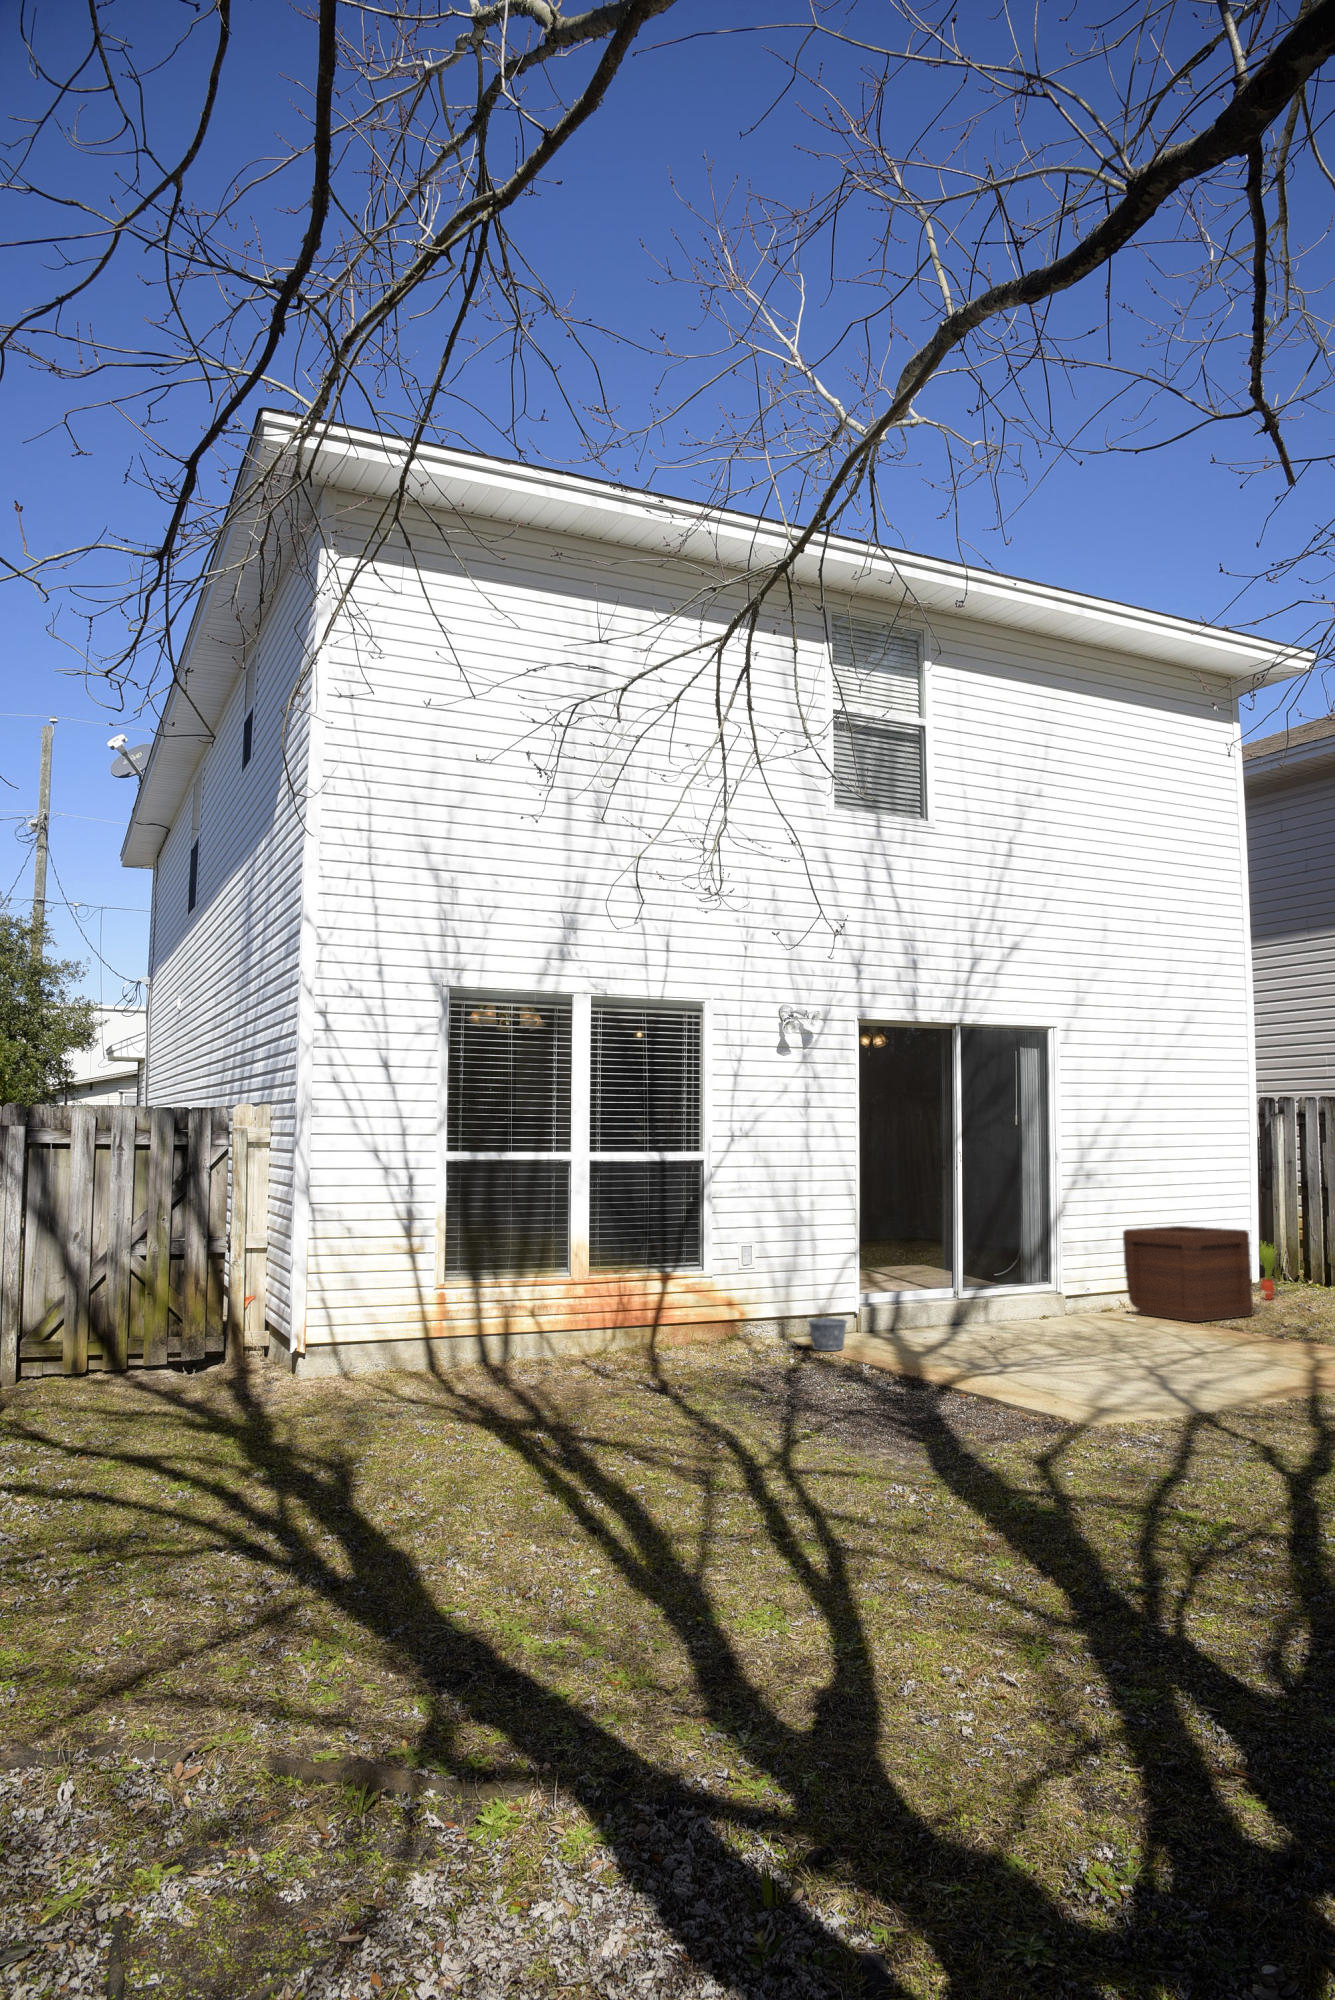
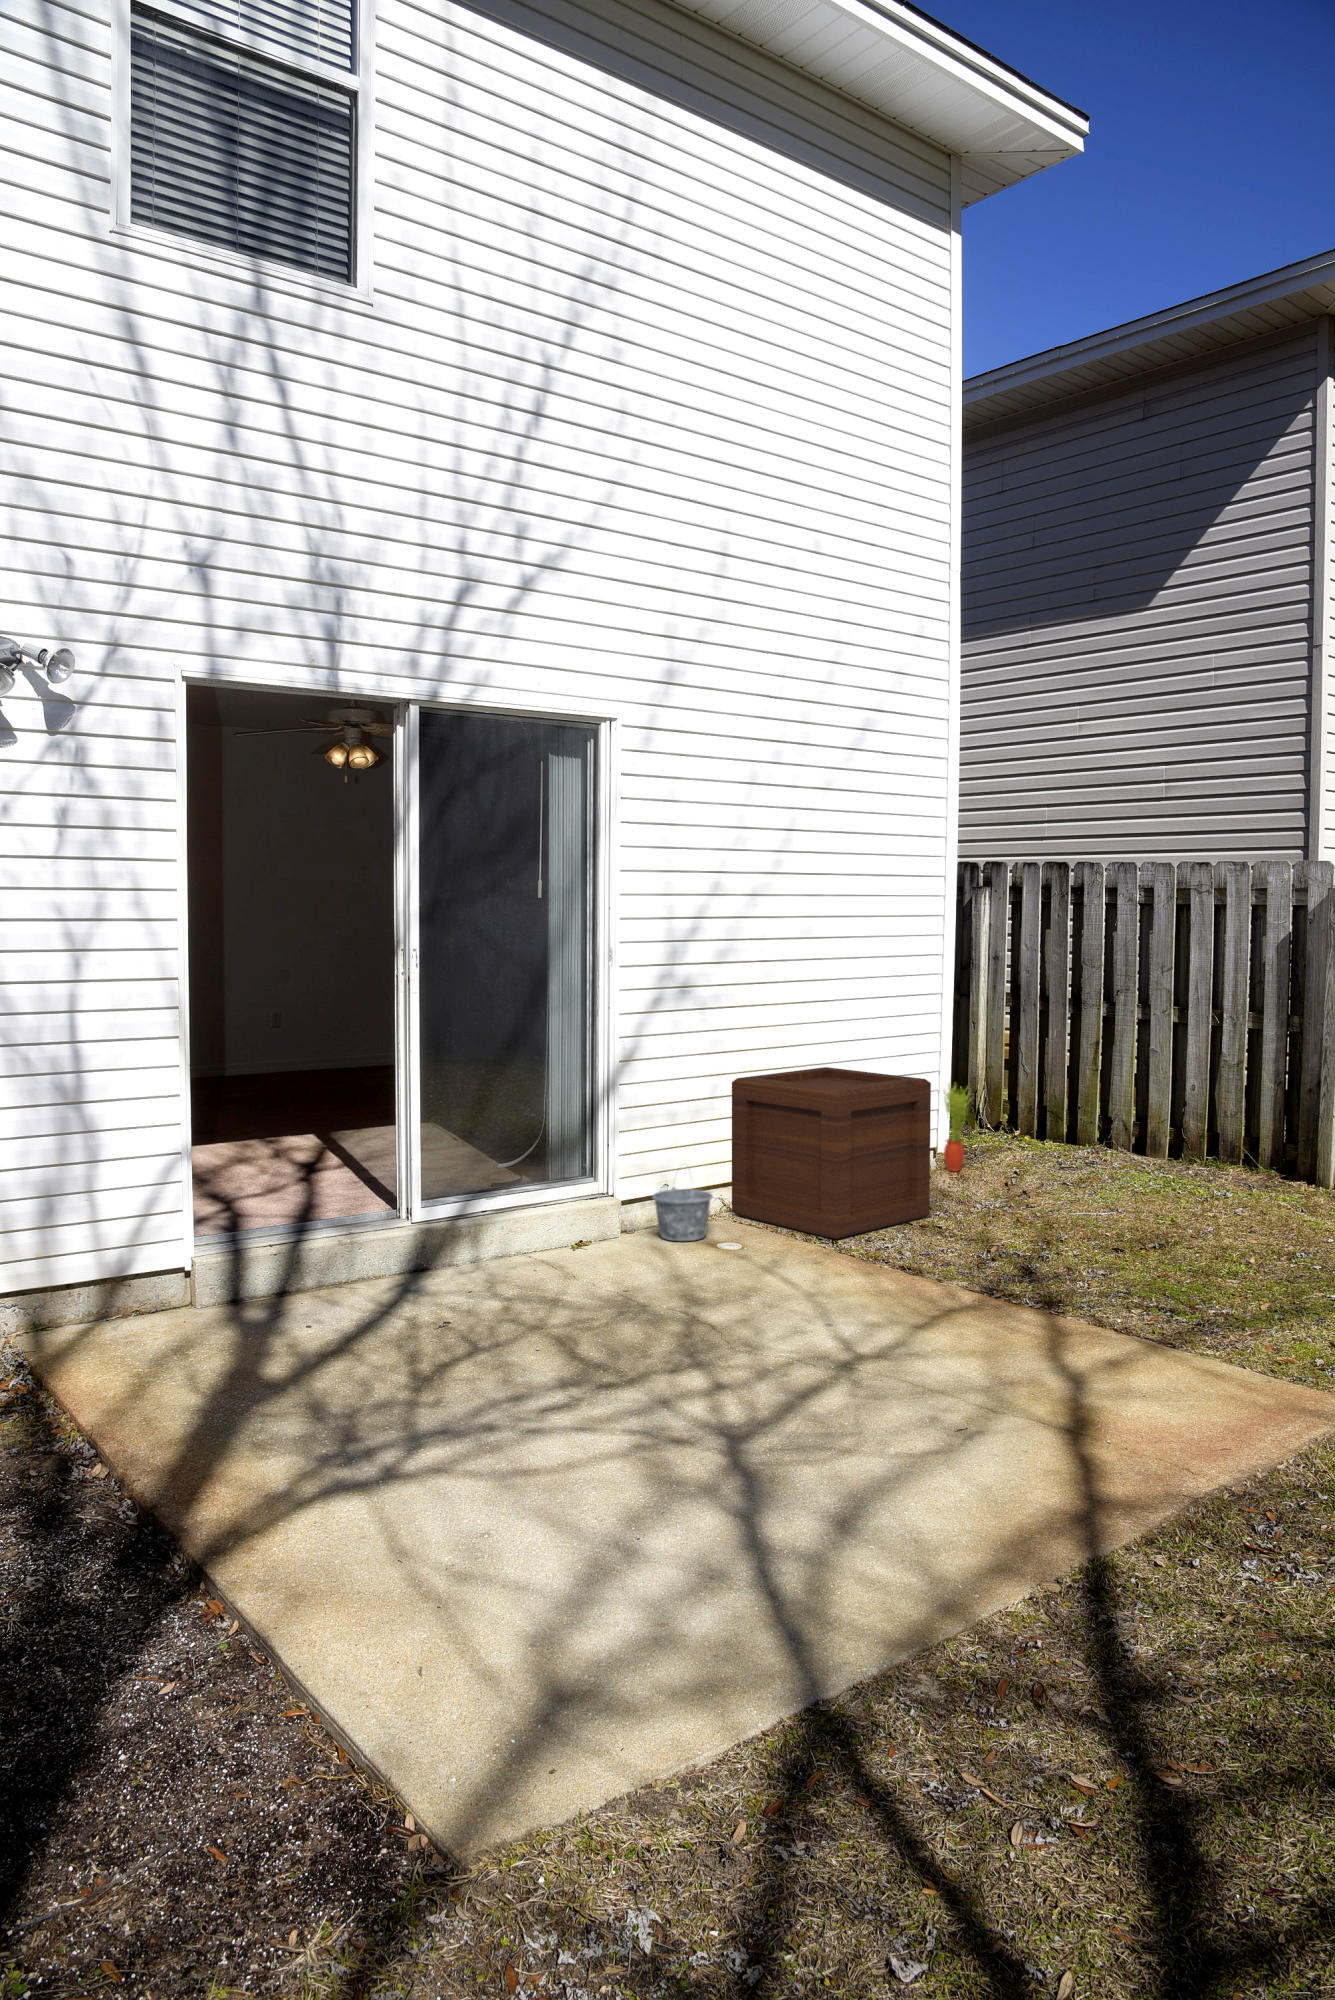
bucket: present [808,1317,847,1351] -> present [653,1187,713,1241]

